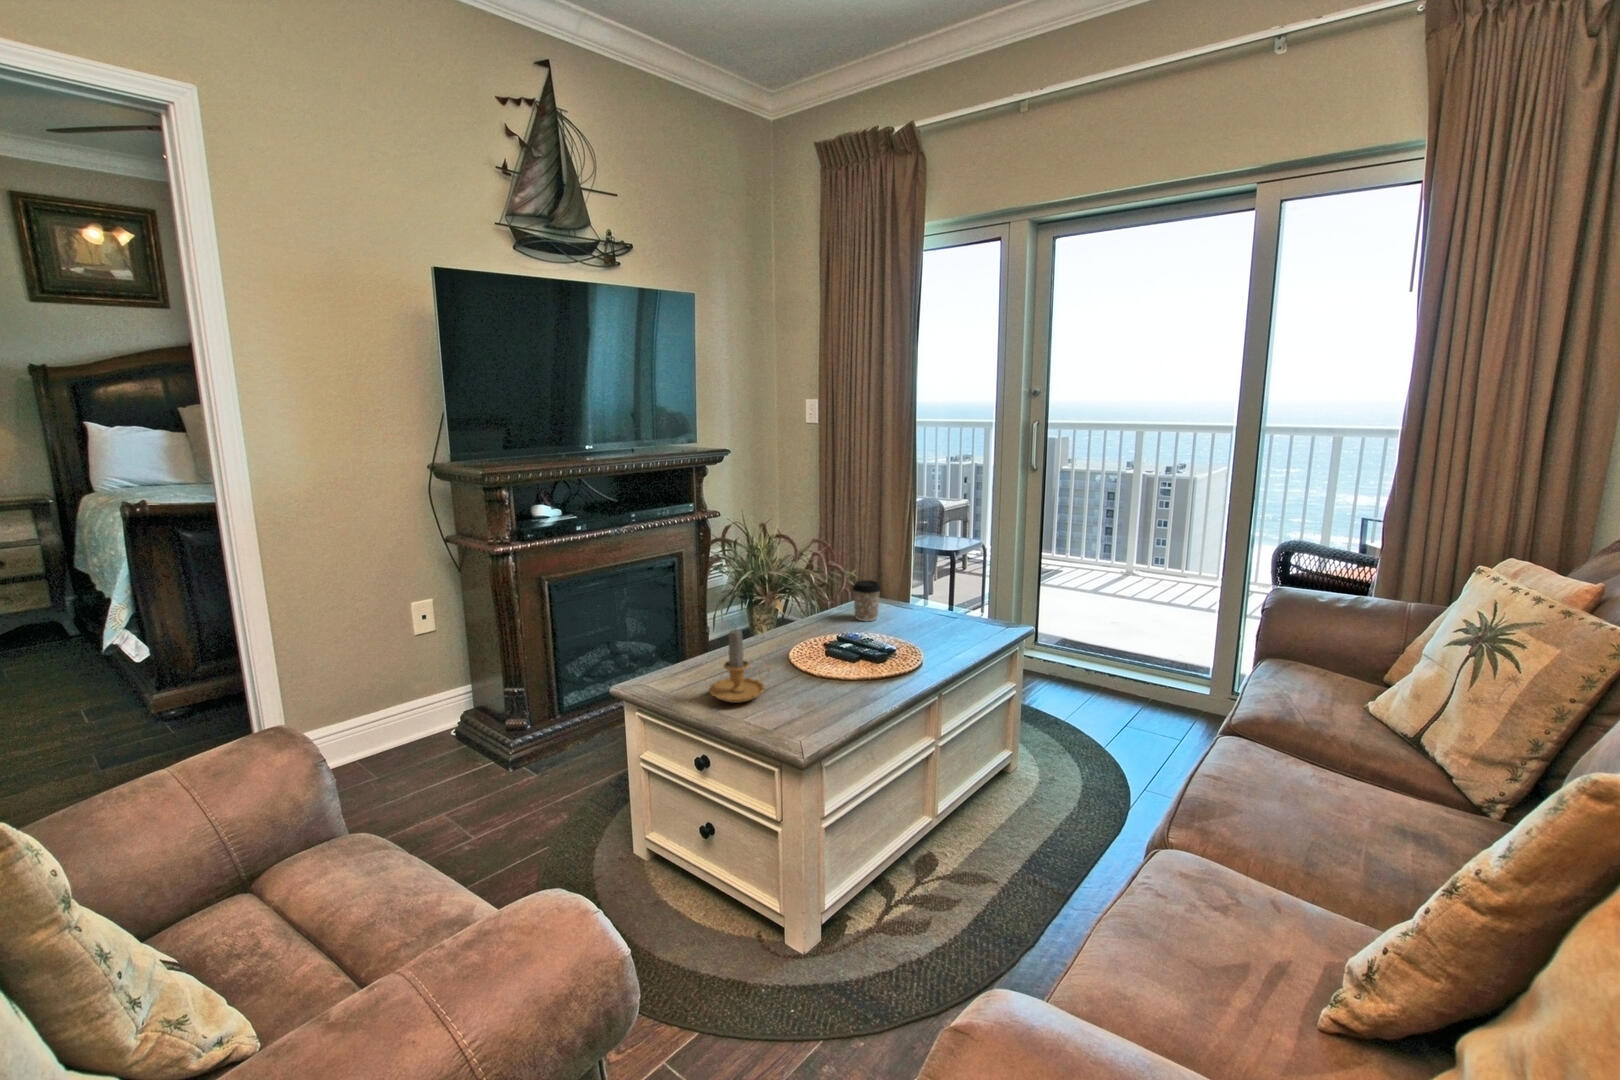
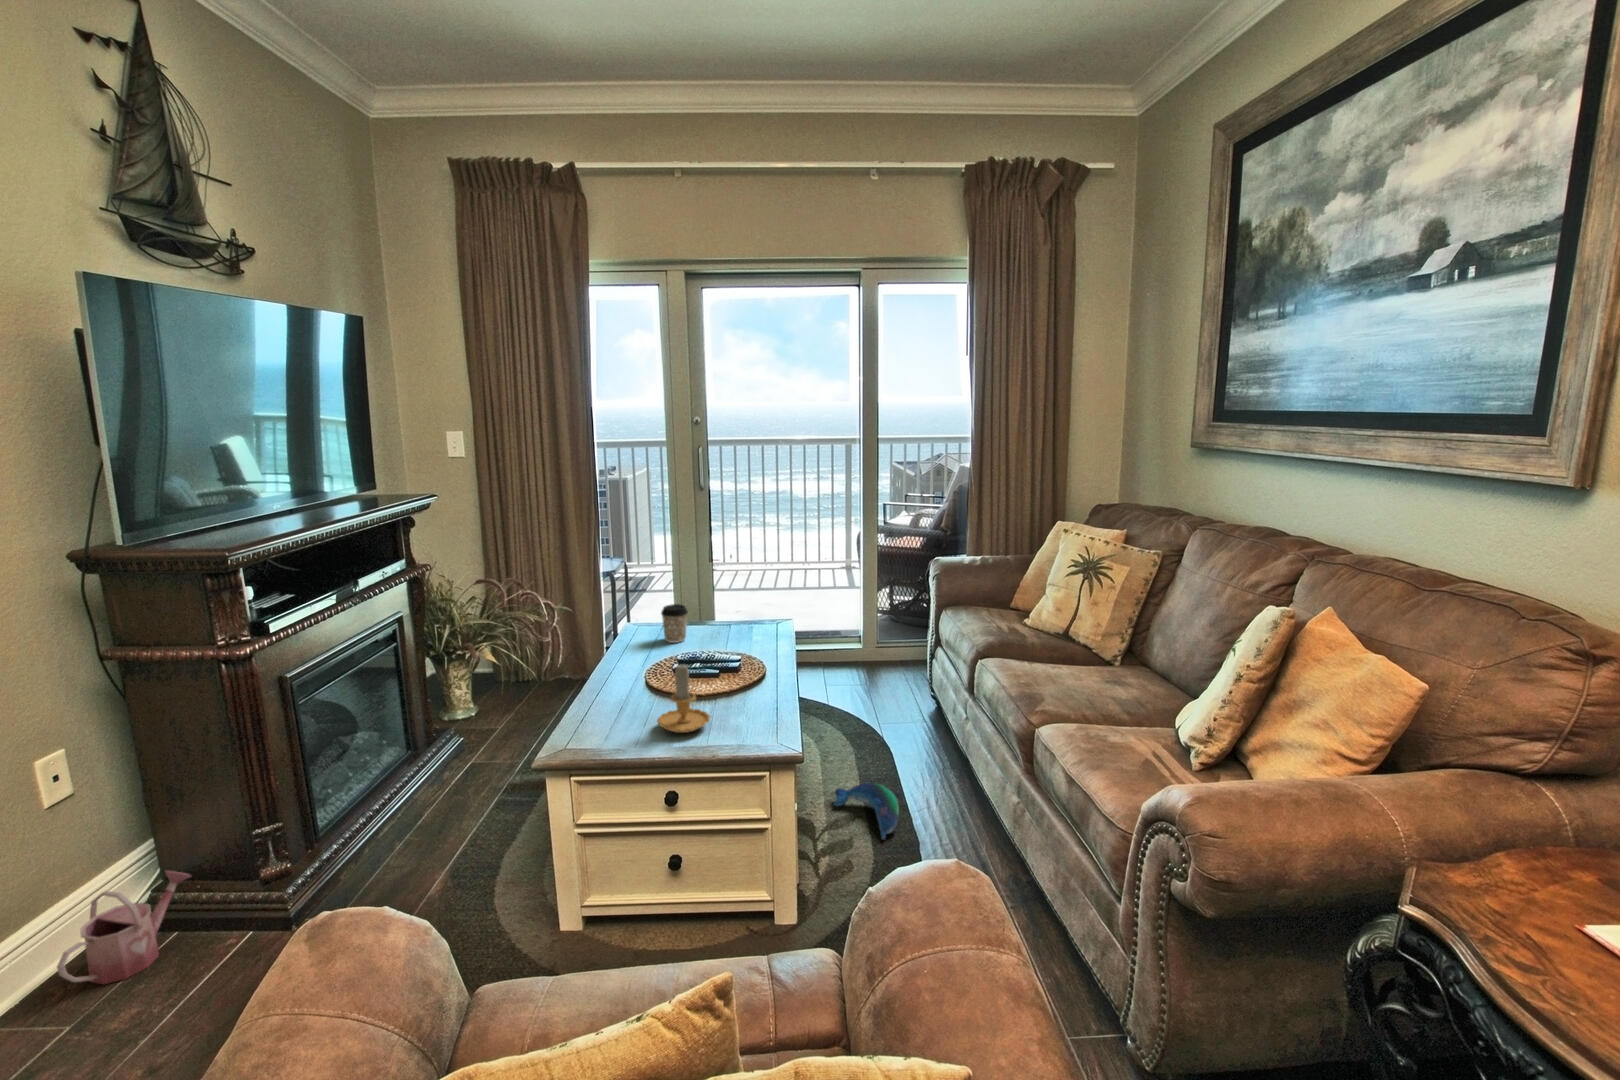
watering can: none [383,701,480,765] -> present [57,871,191,984]
plush toy: none [971,837,1043,918] -> present [834,783,900,840]

